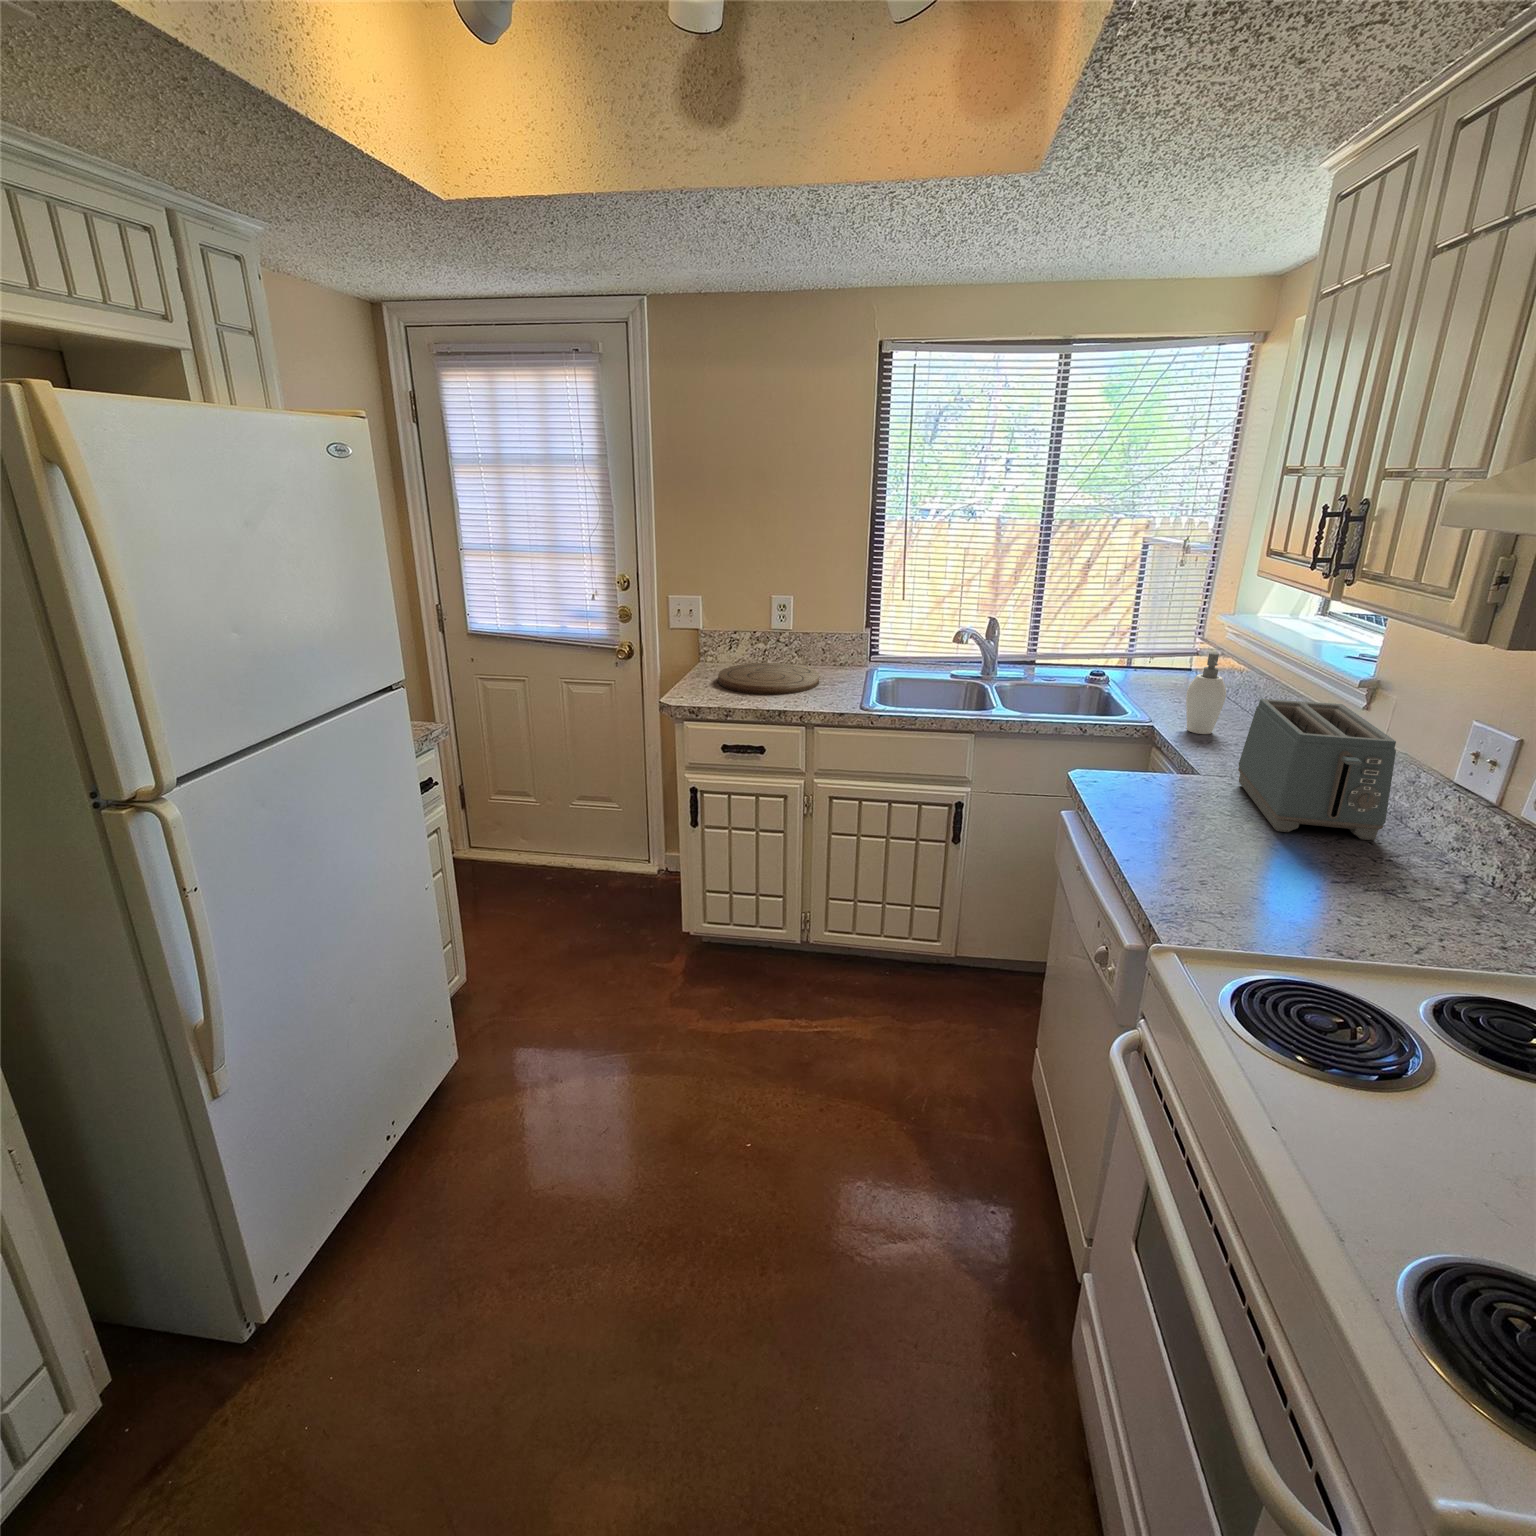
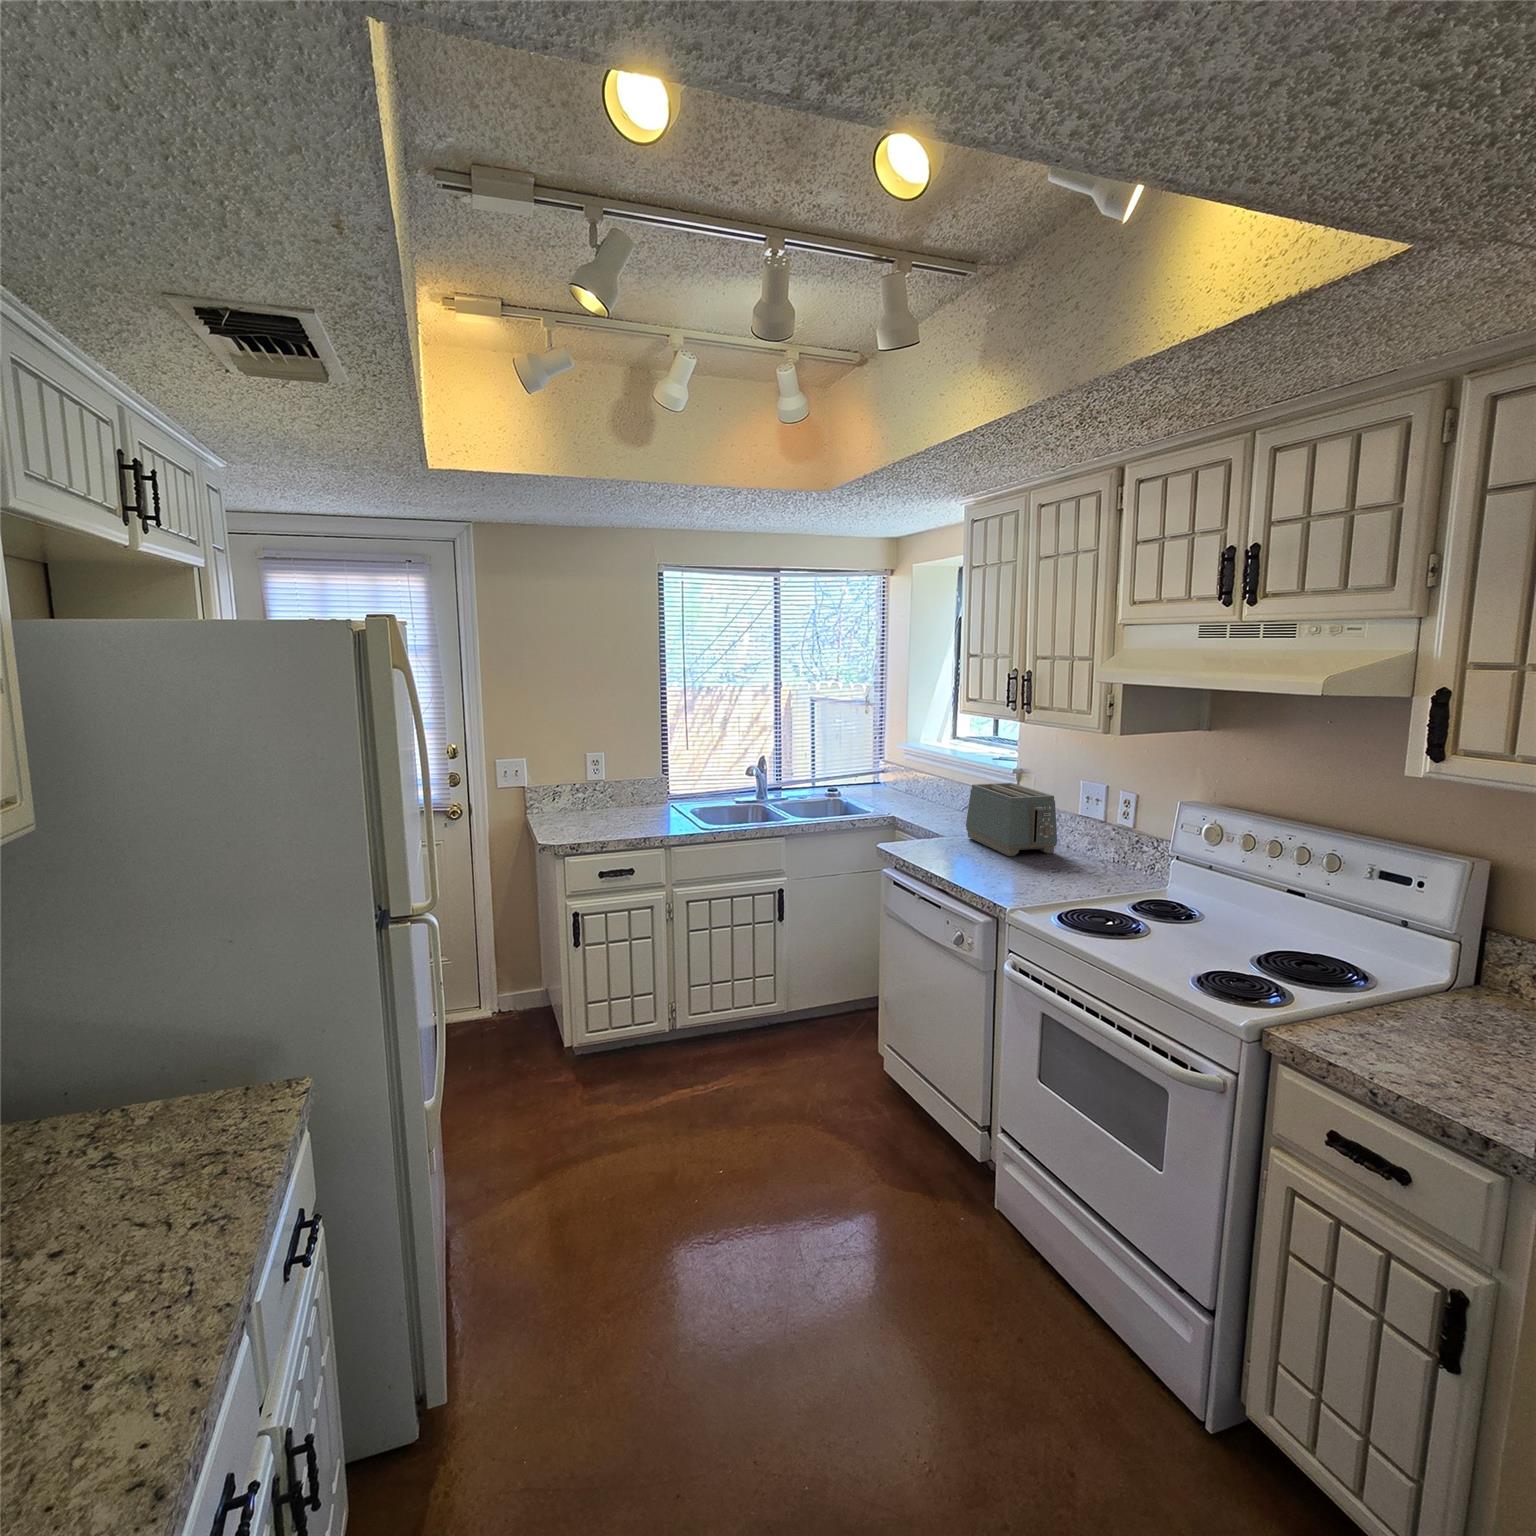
soap dispenser: present [1186,653,1226,734] -> none [908,764,931,816]
cutting board: present [718,663,819,694] -> none [563,807,647,831]

